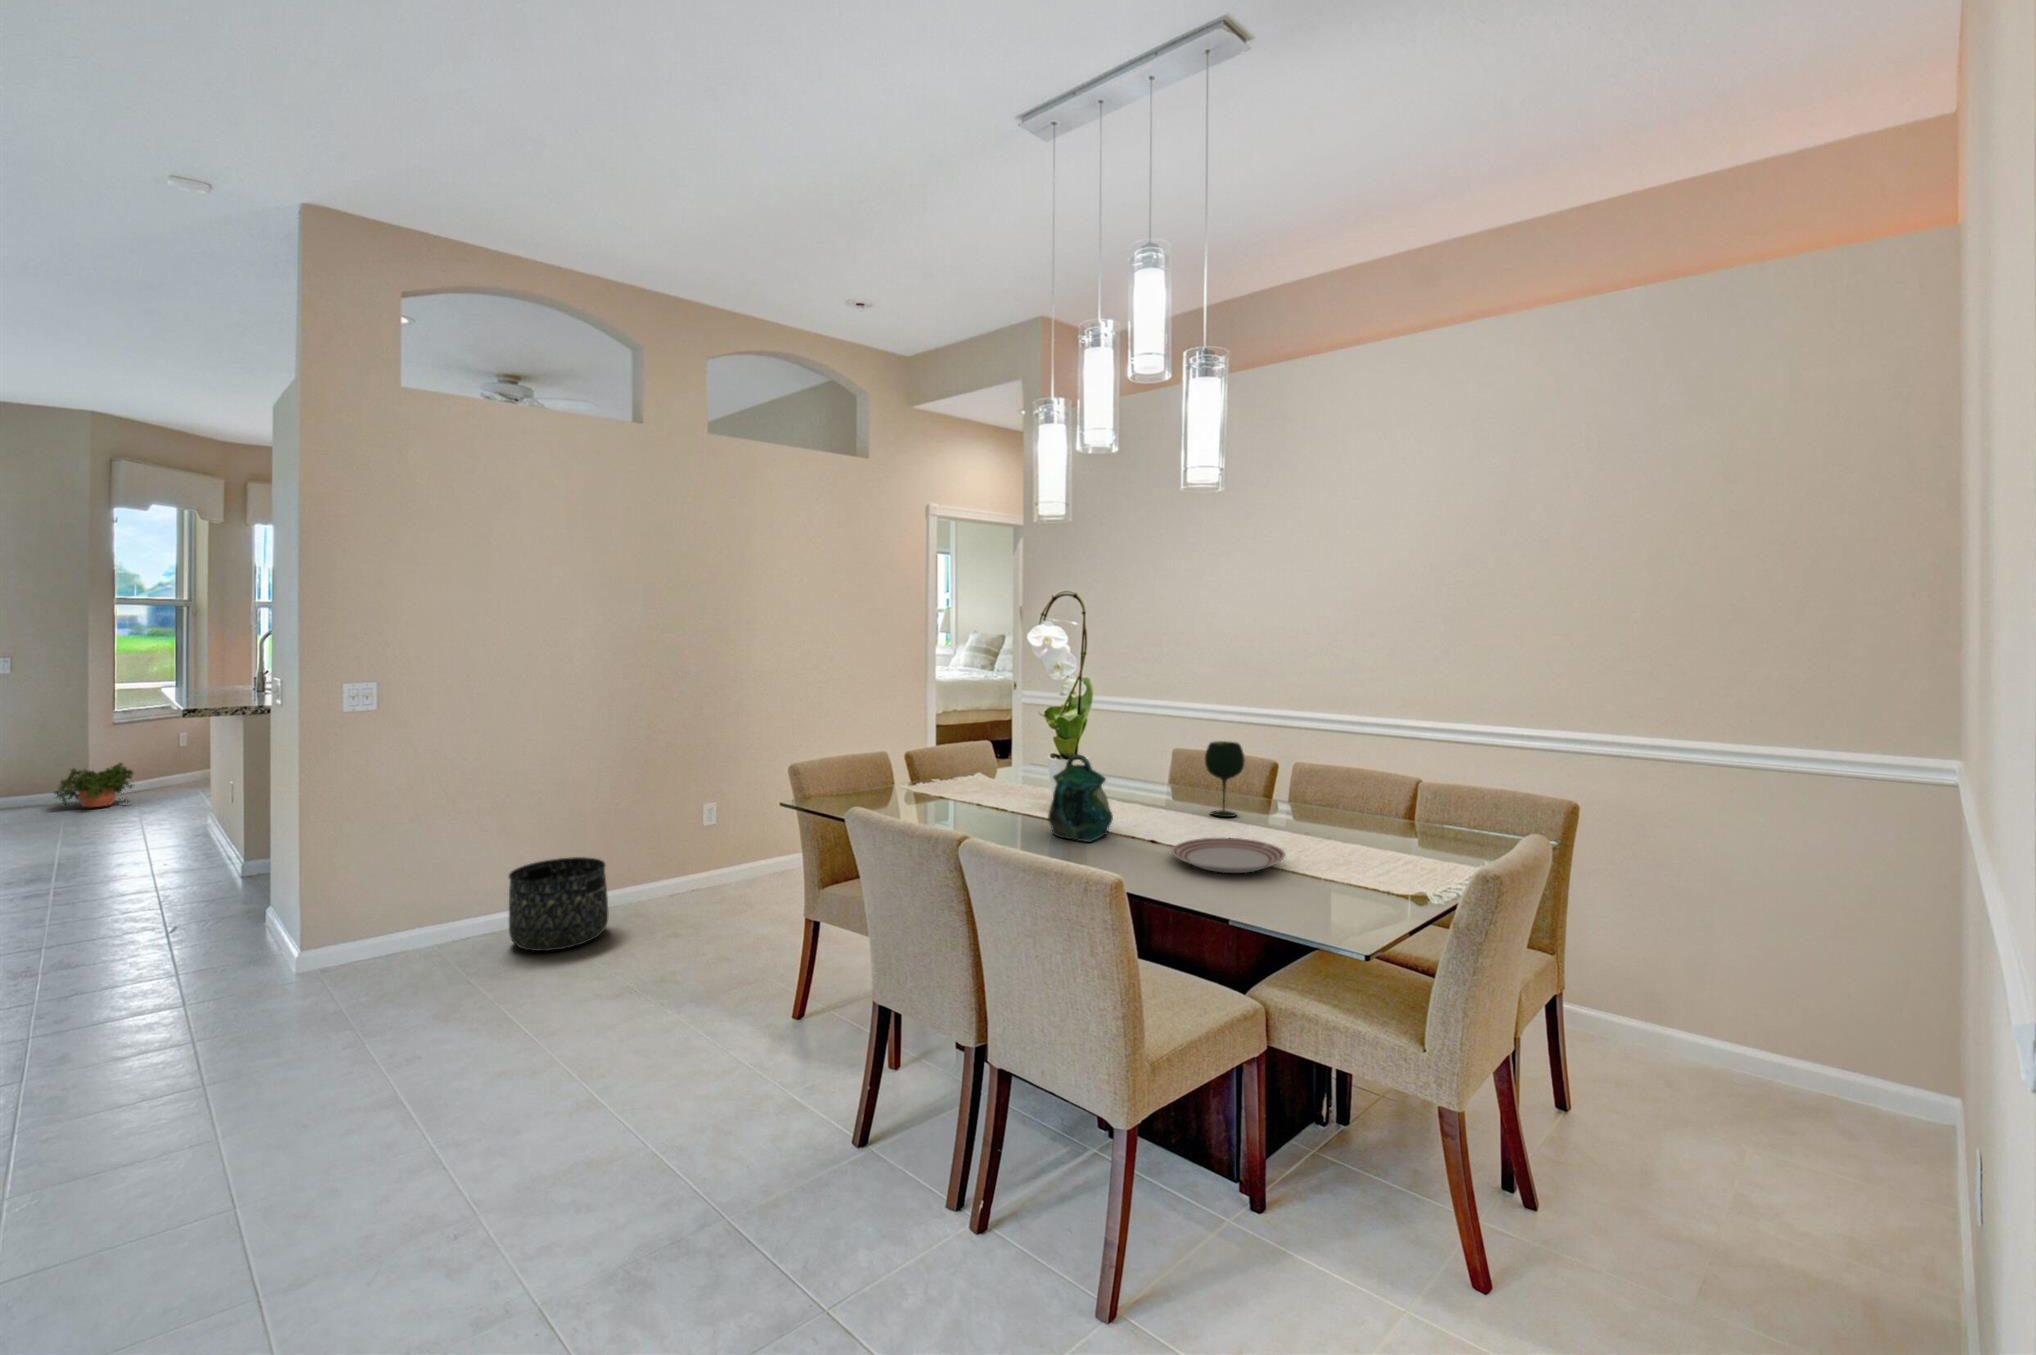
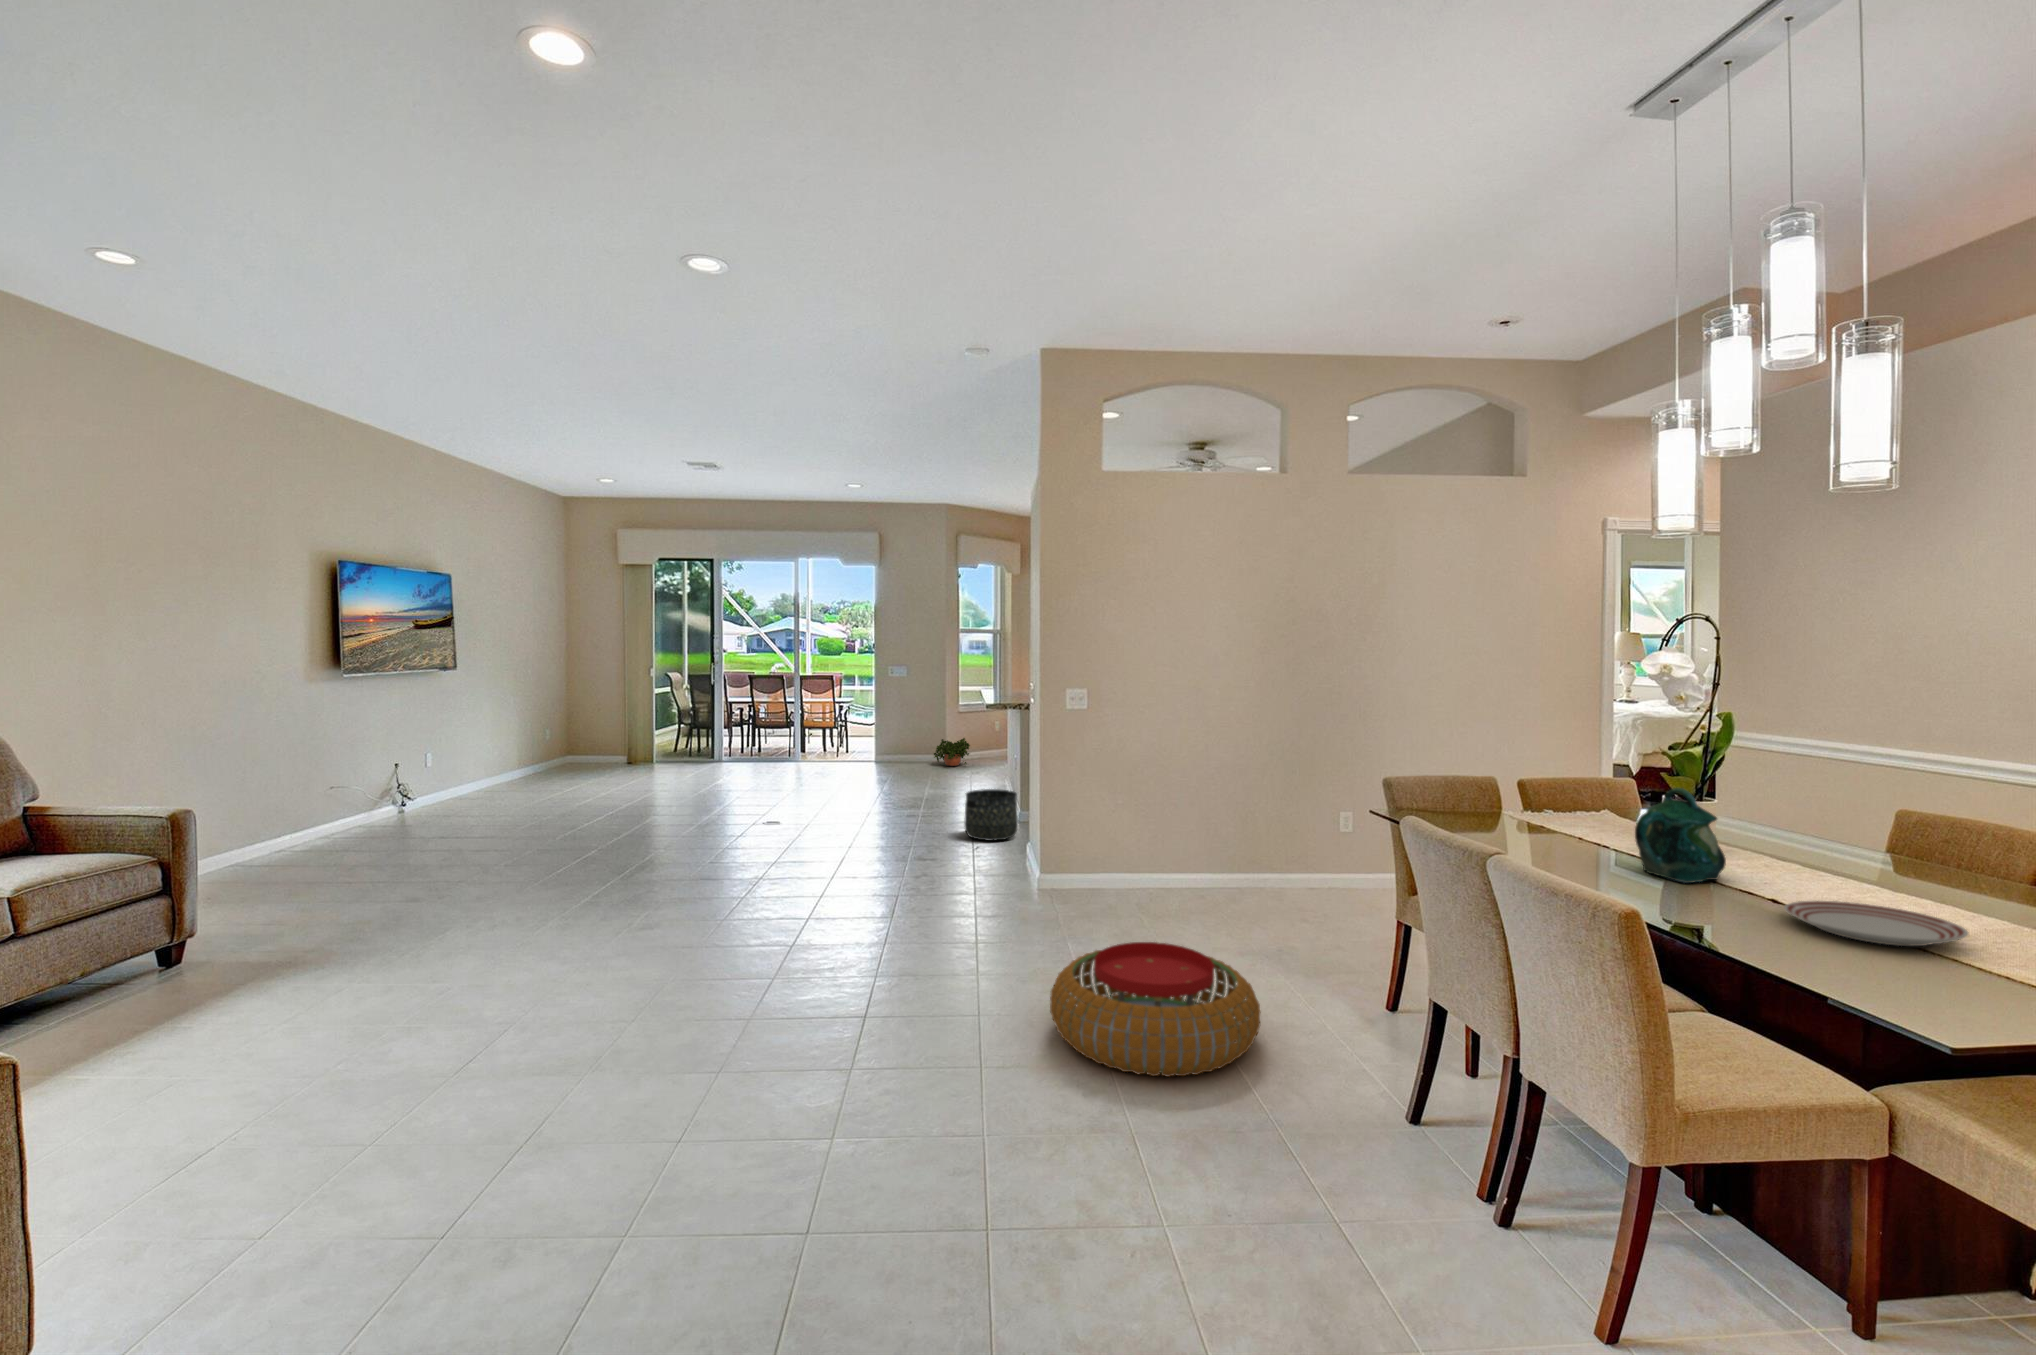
wine glass: present [1205,741,1245,817] -> none [1897,796,1968,894]
basket: present [509,857,608,951] -> present [964,789,1018,841]
pouf: none [343,1025,678,1249] -> present [1050,942,1261,1077]

